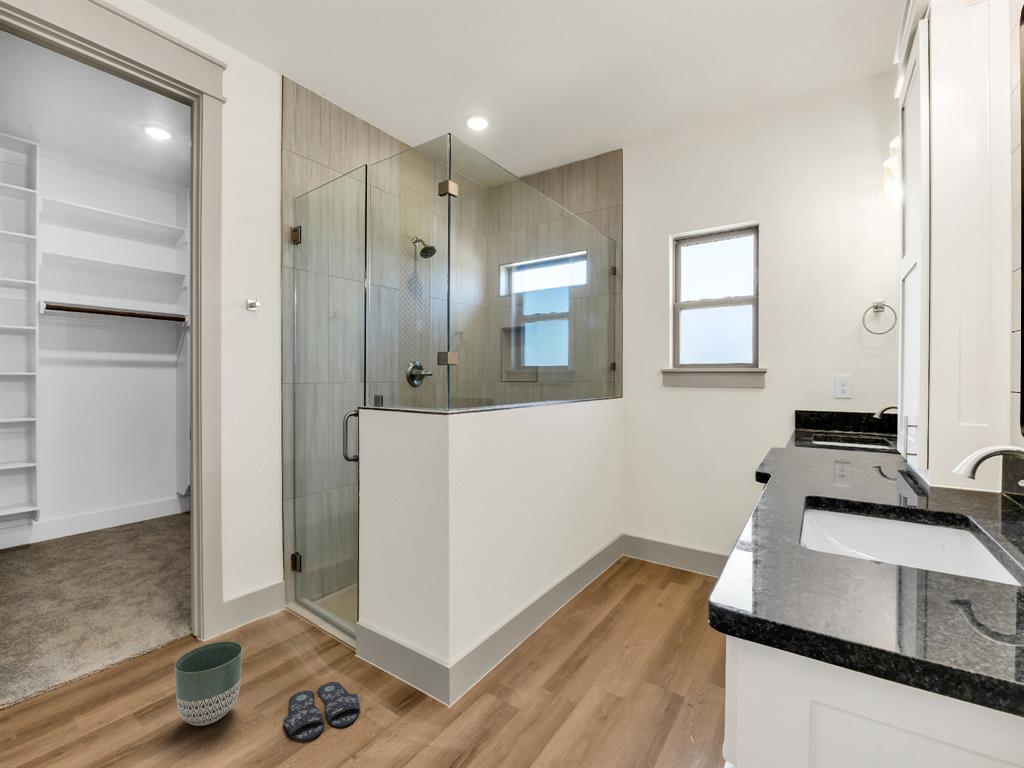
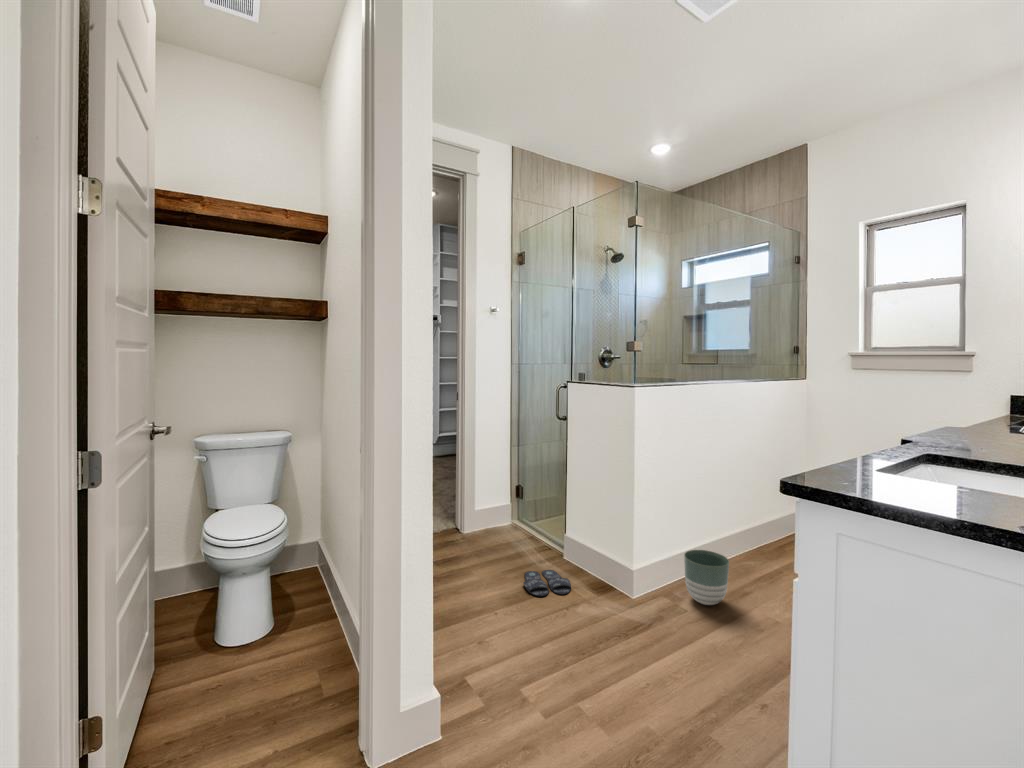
planter: present [175,641,243,726] -> present [684,550,729,605]

